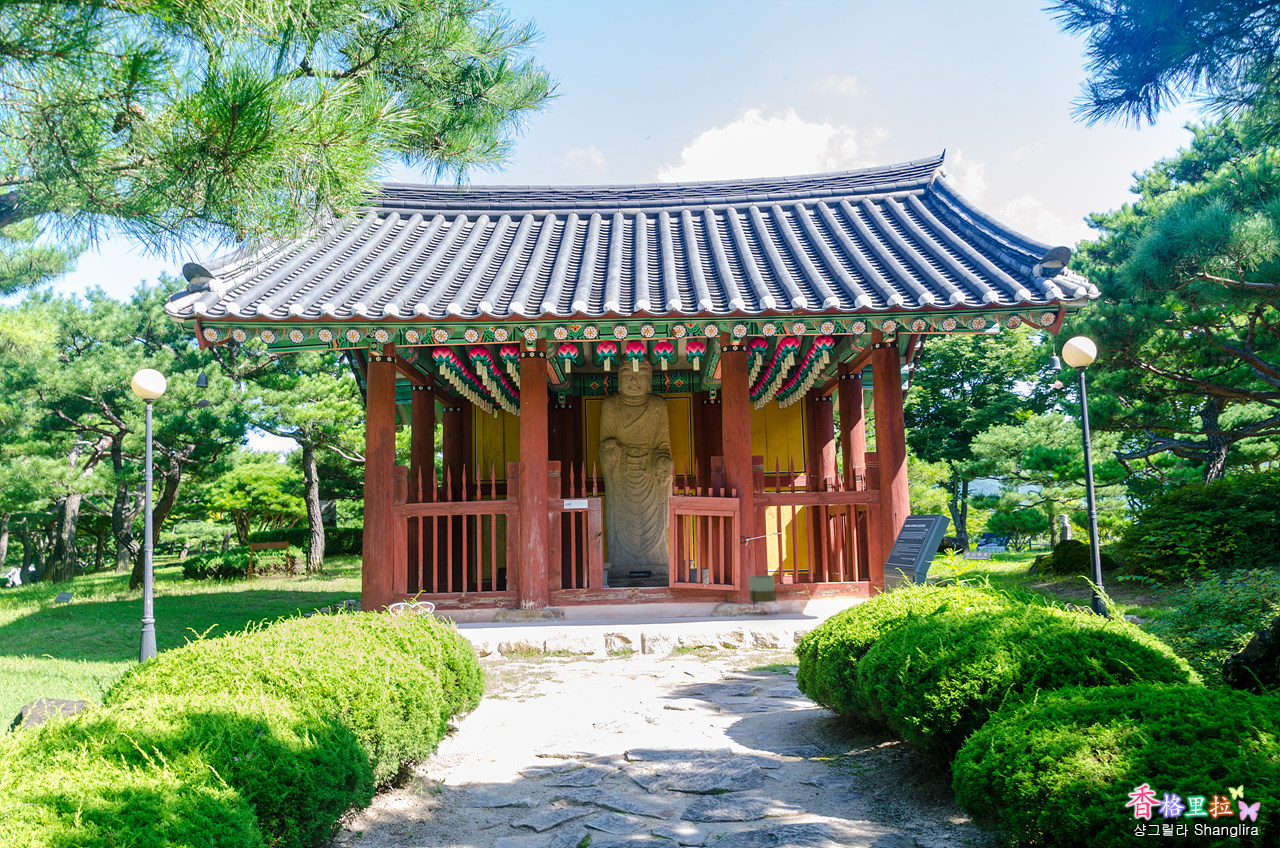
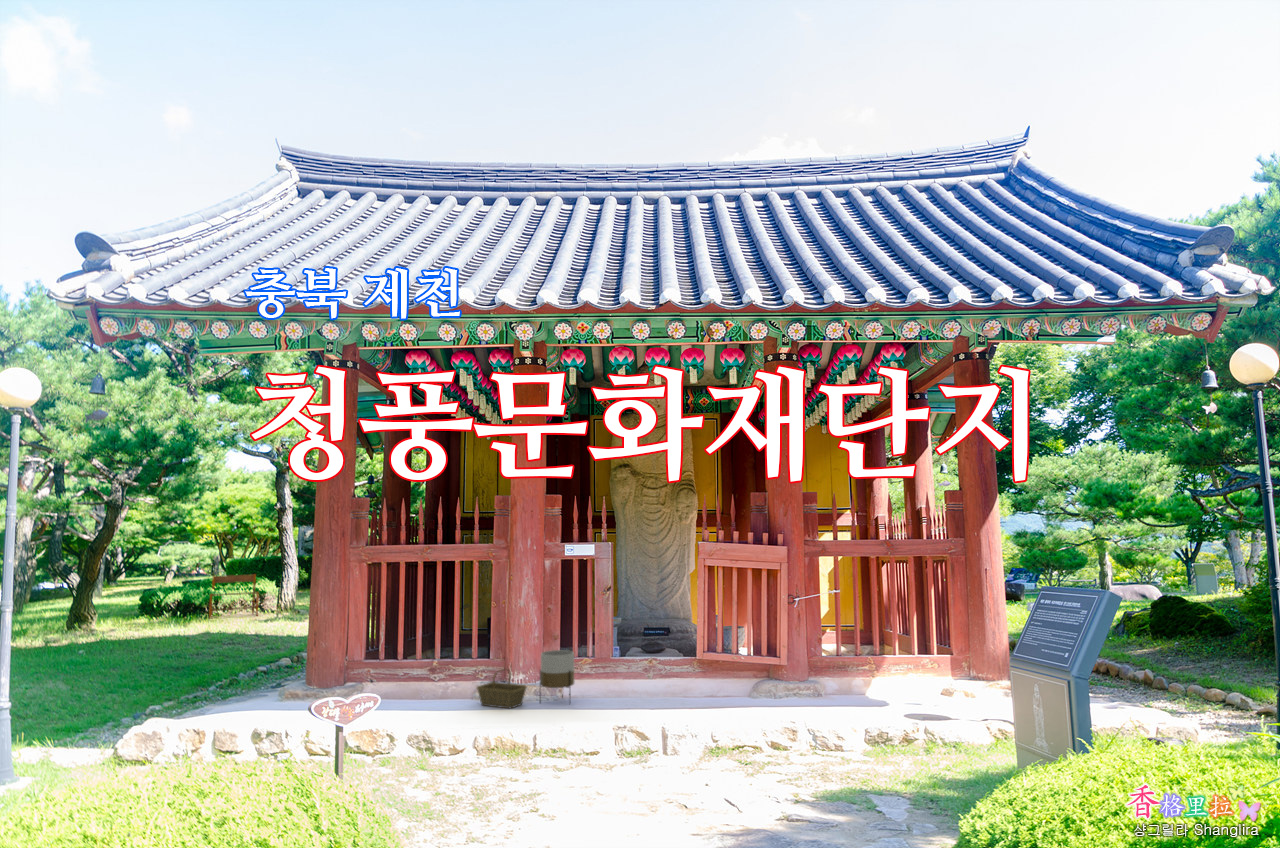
planter: present [749,575,776,603] -> present [540,650,574,688]
basket: none [499,595,538,623] -> present [477,670,527,708]

